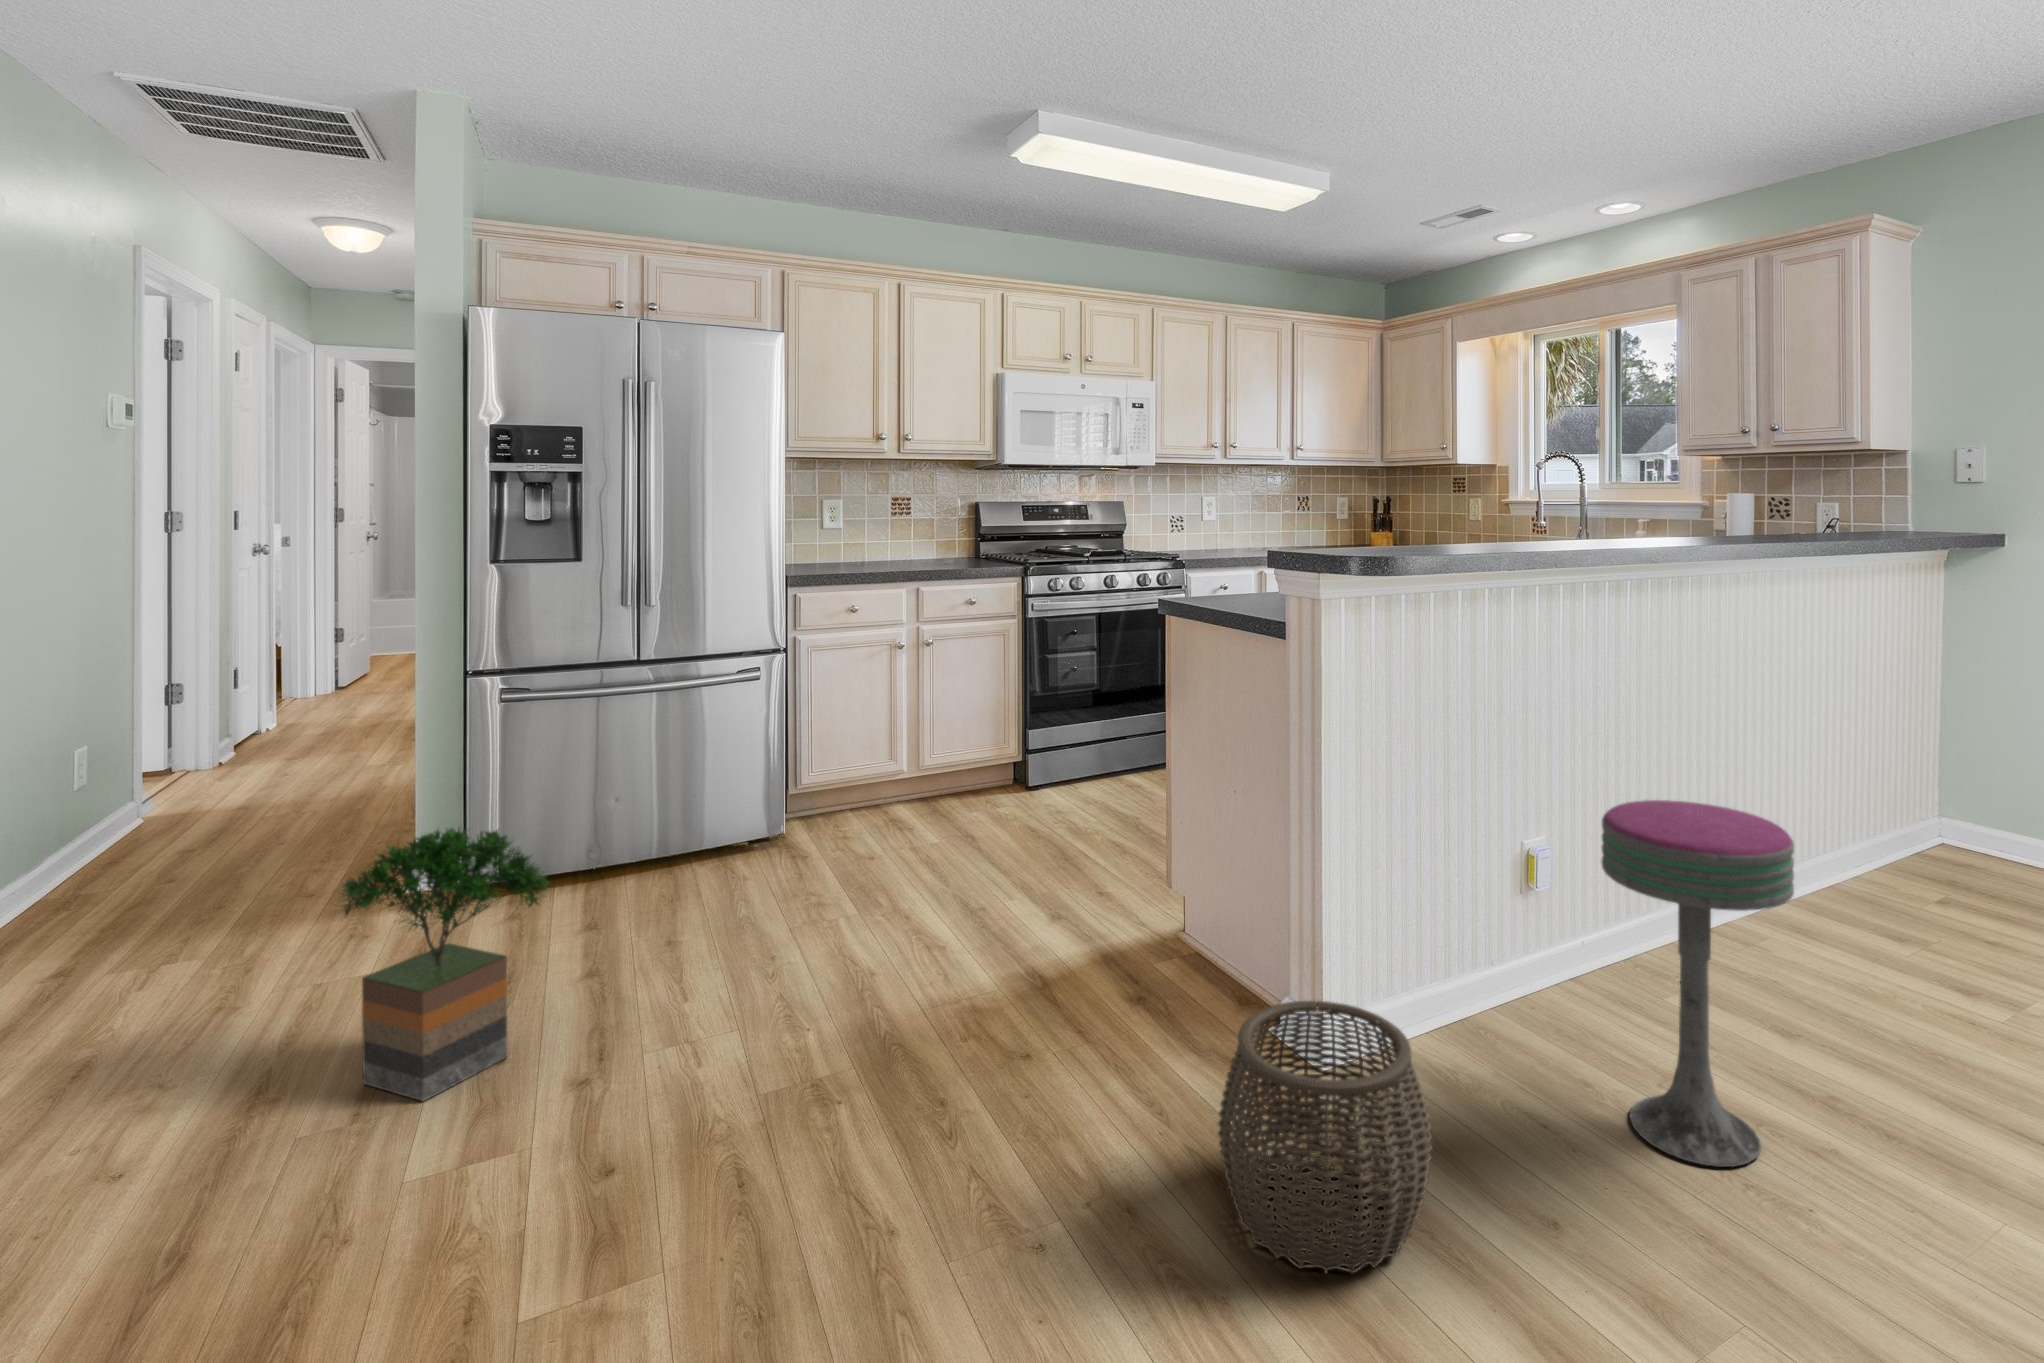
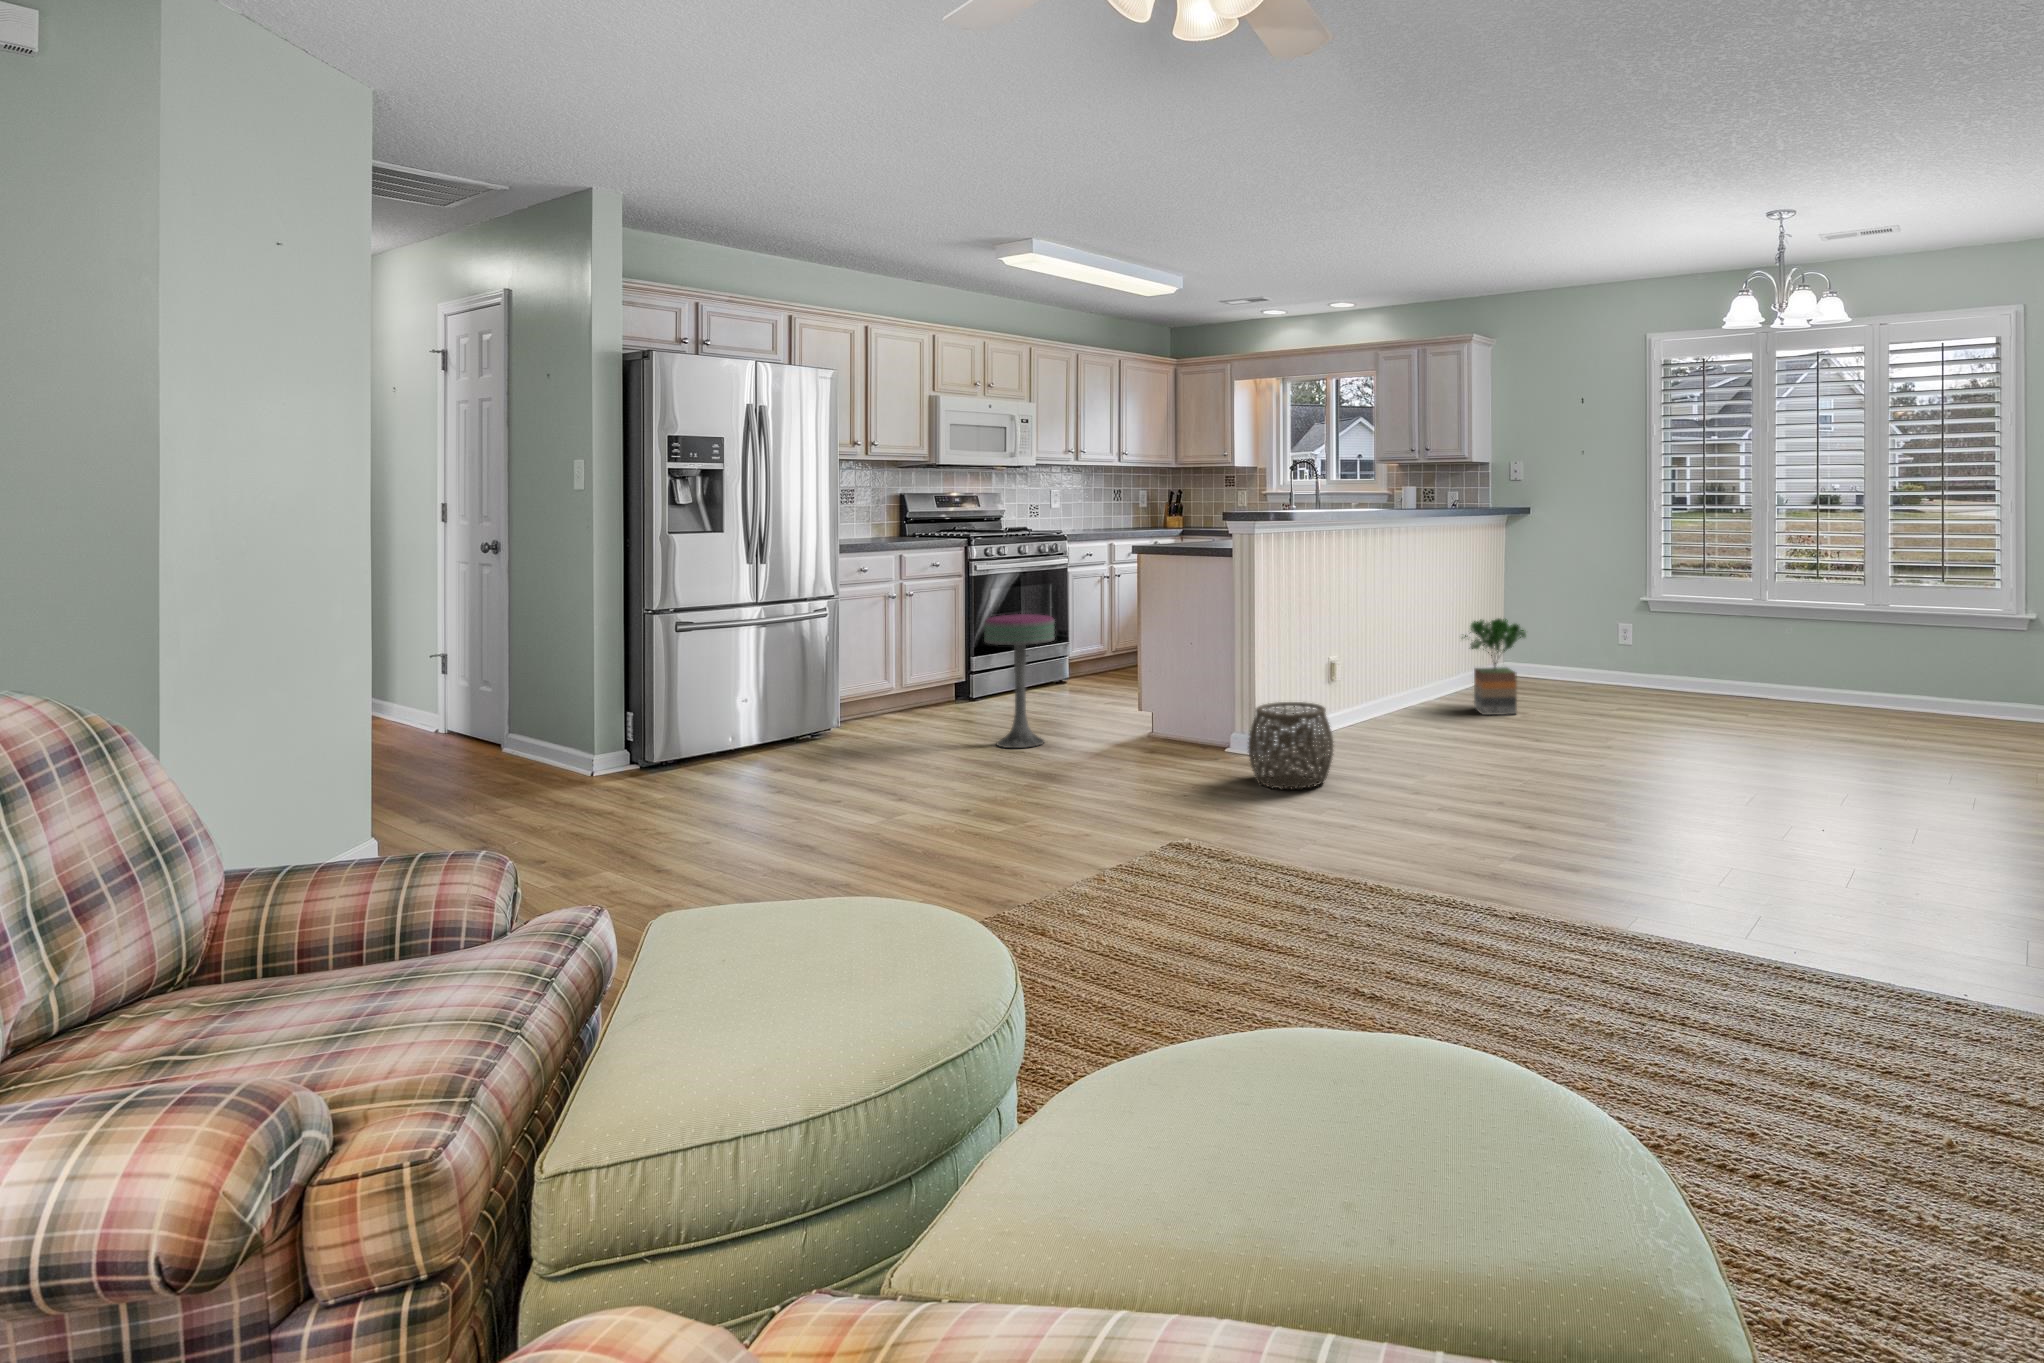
bar stool: present [1601,800,1794,1167] -> present [984,614,1055,748]
potted tree: present [335,828,549,1101] -> present [1462,619,1526,715]

